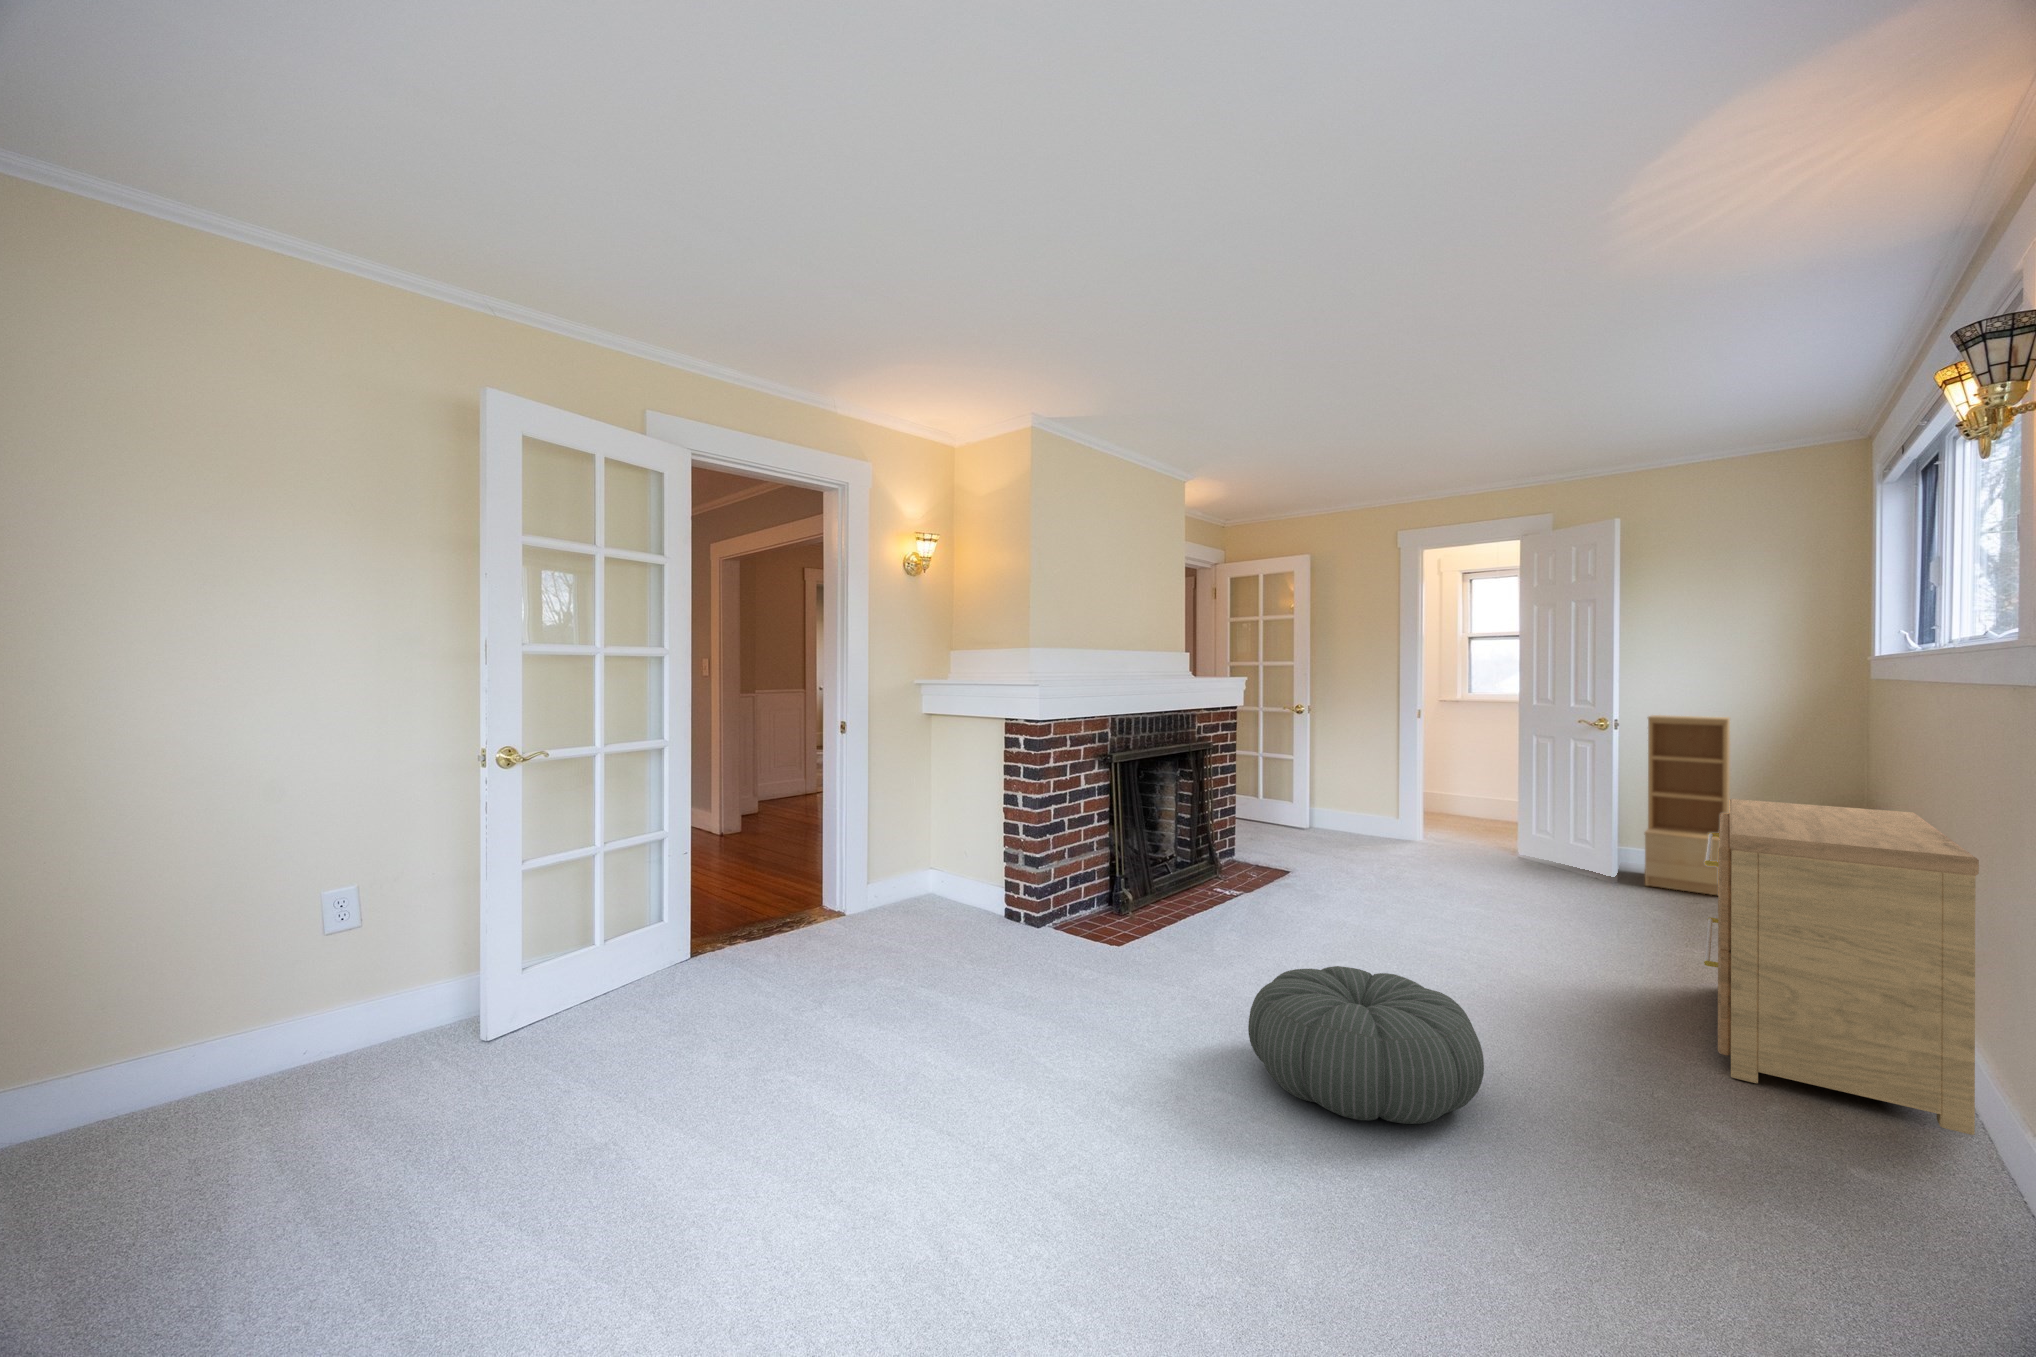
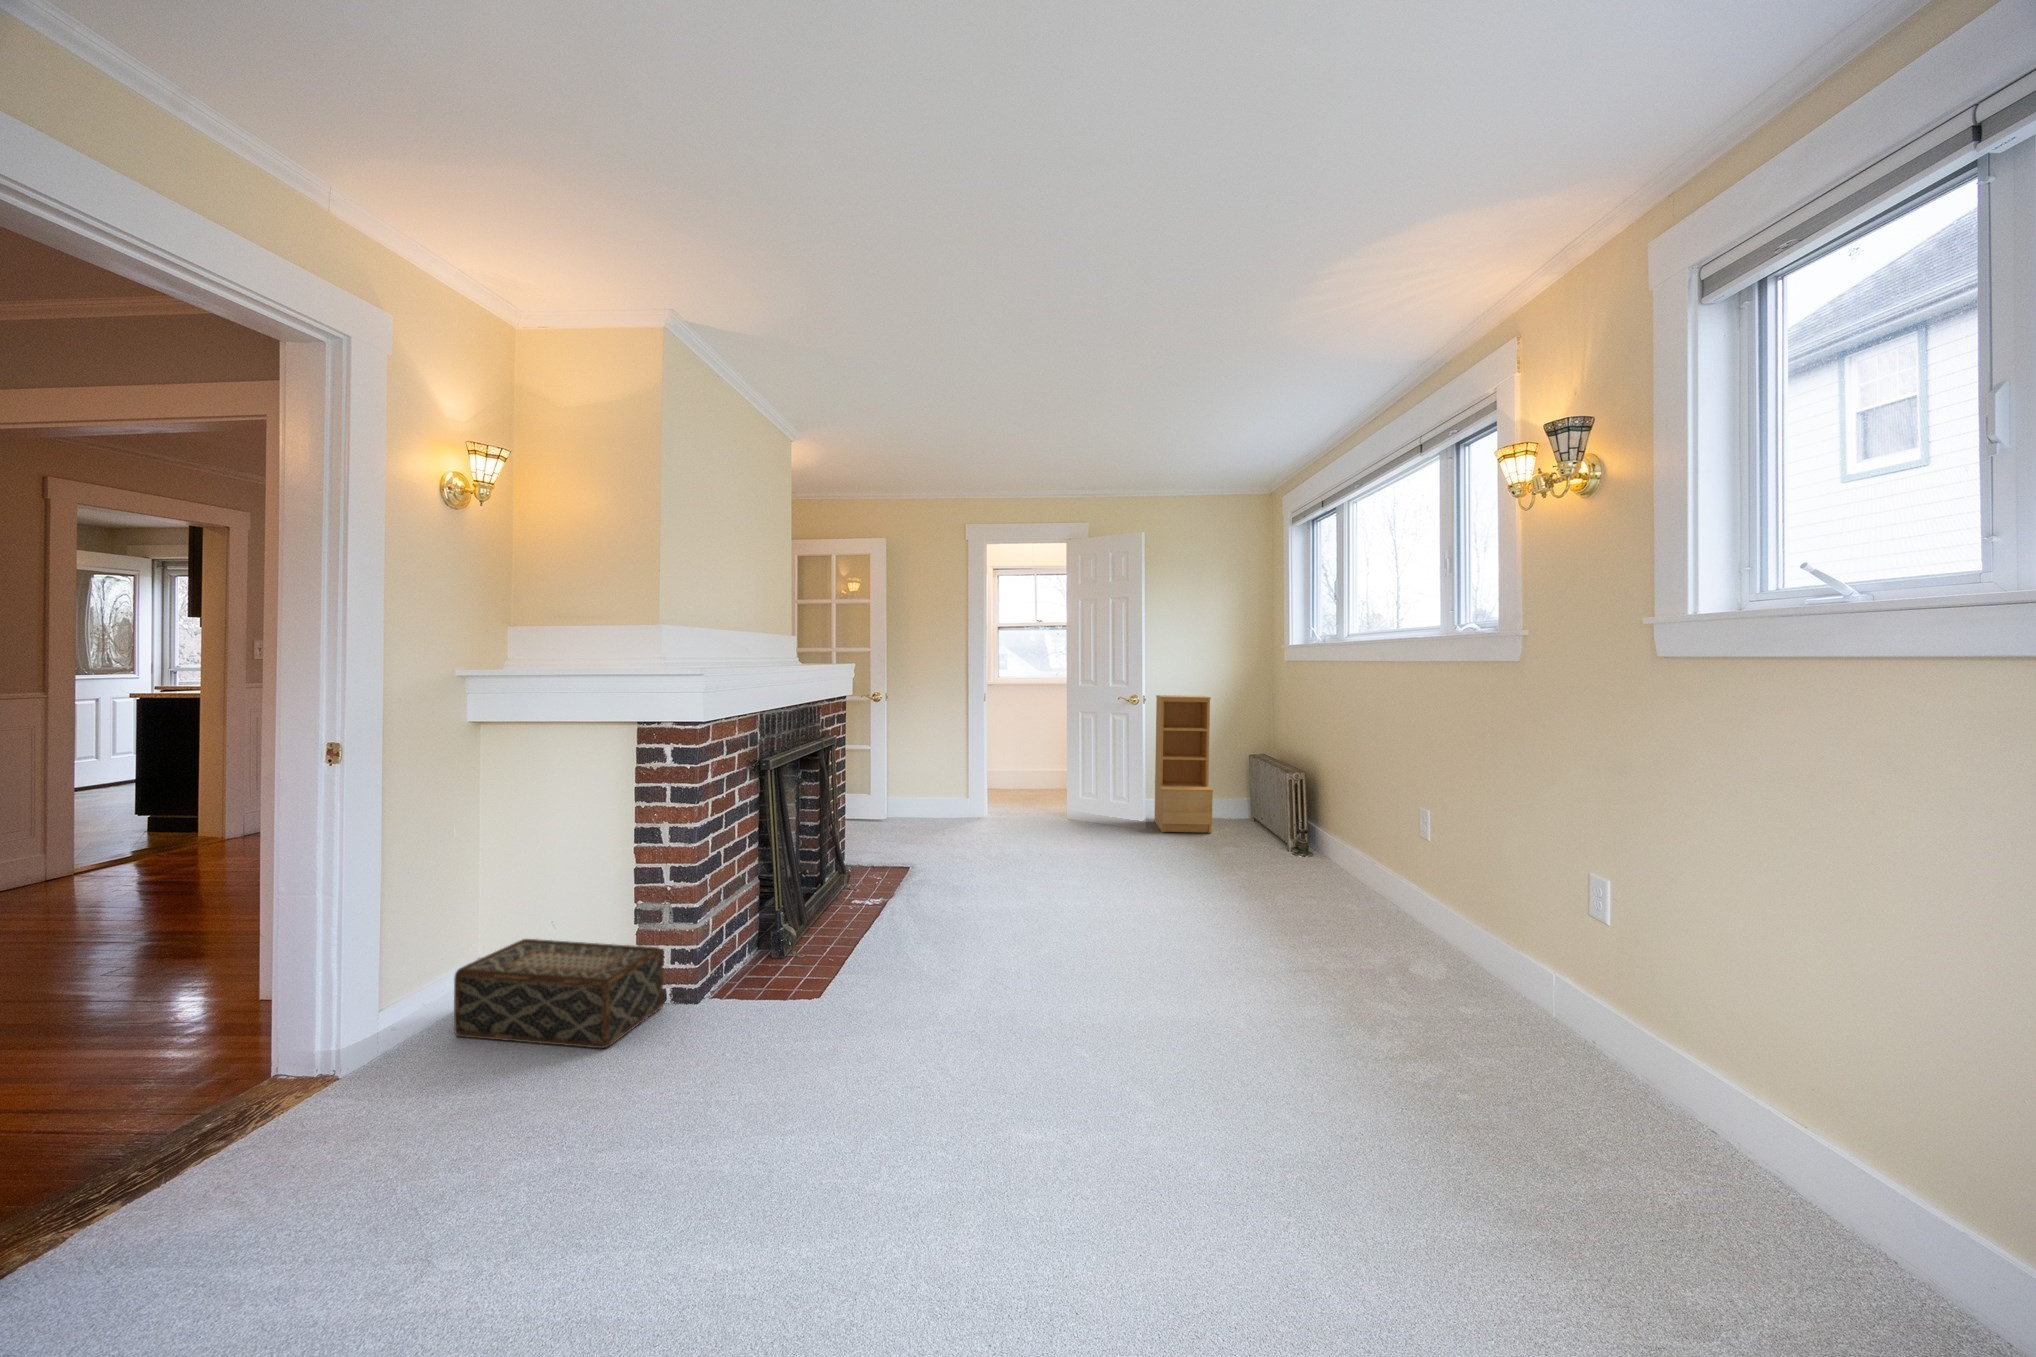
side table: present [1704,799,1979,1135] -> none [1295,762,1521,988]
woven basket: none [903,862,1015,936] -> present [454,939,663,1048]
pouf: present [1248,966,1484,1124] -> none [1106,970,1341,1145]

